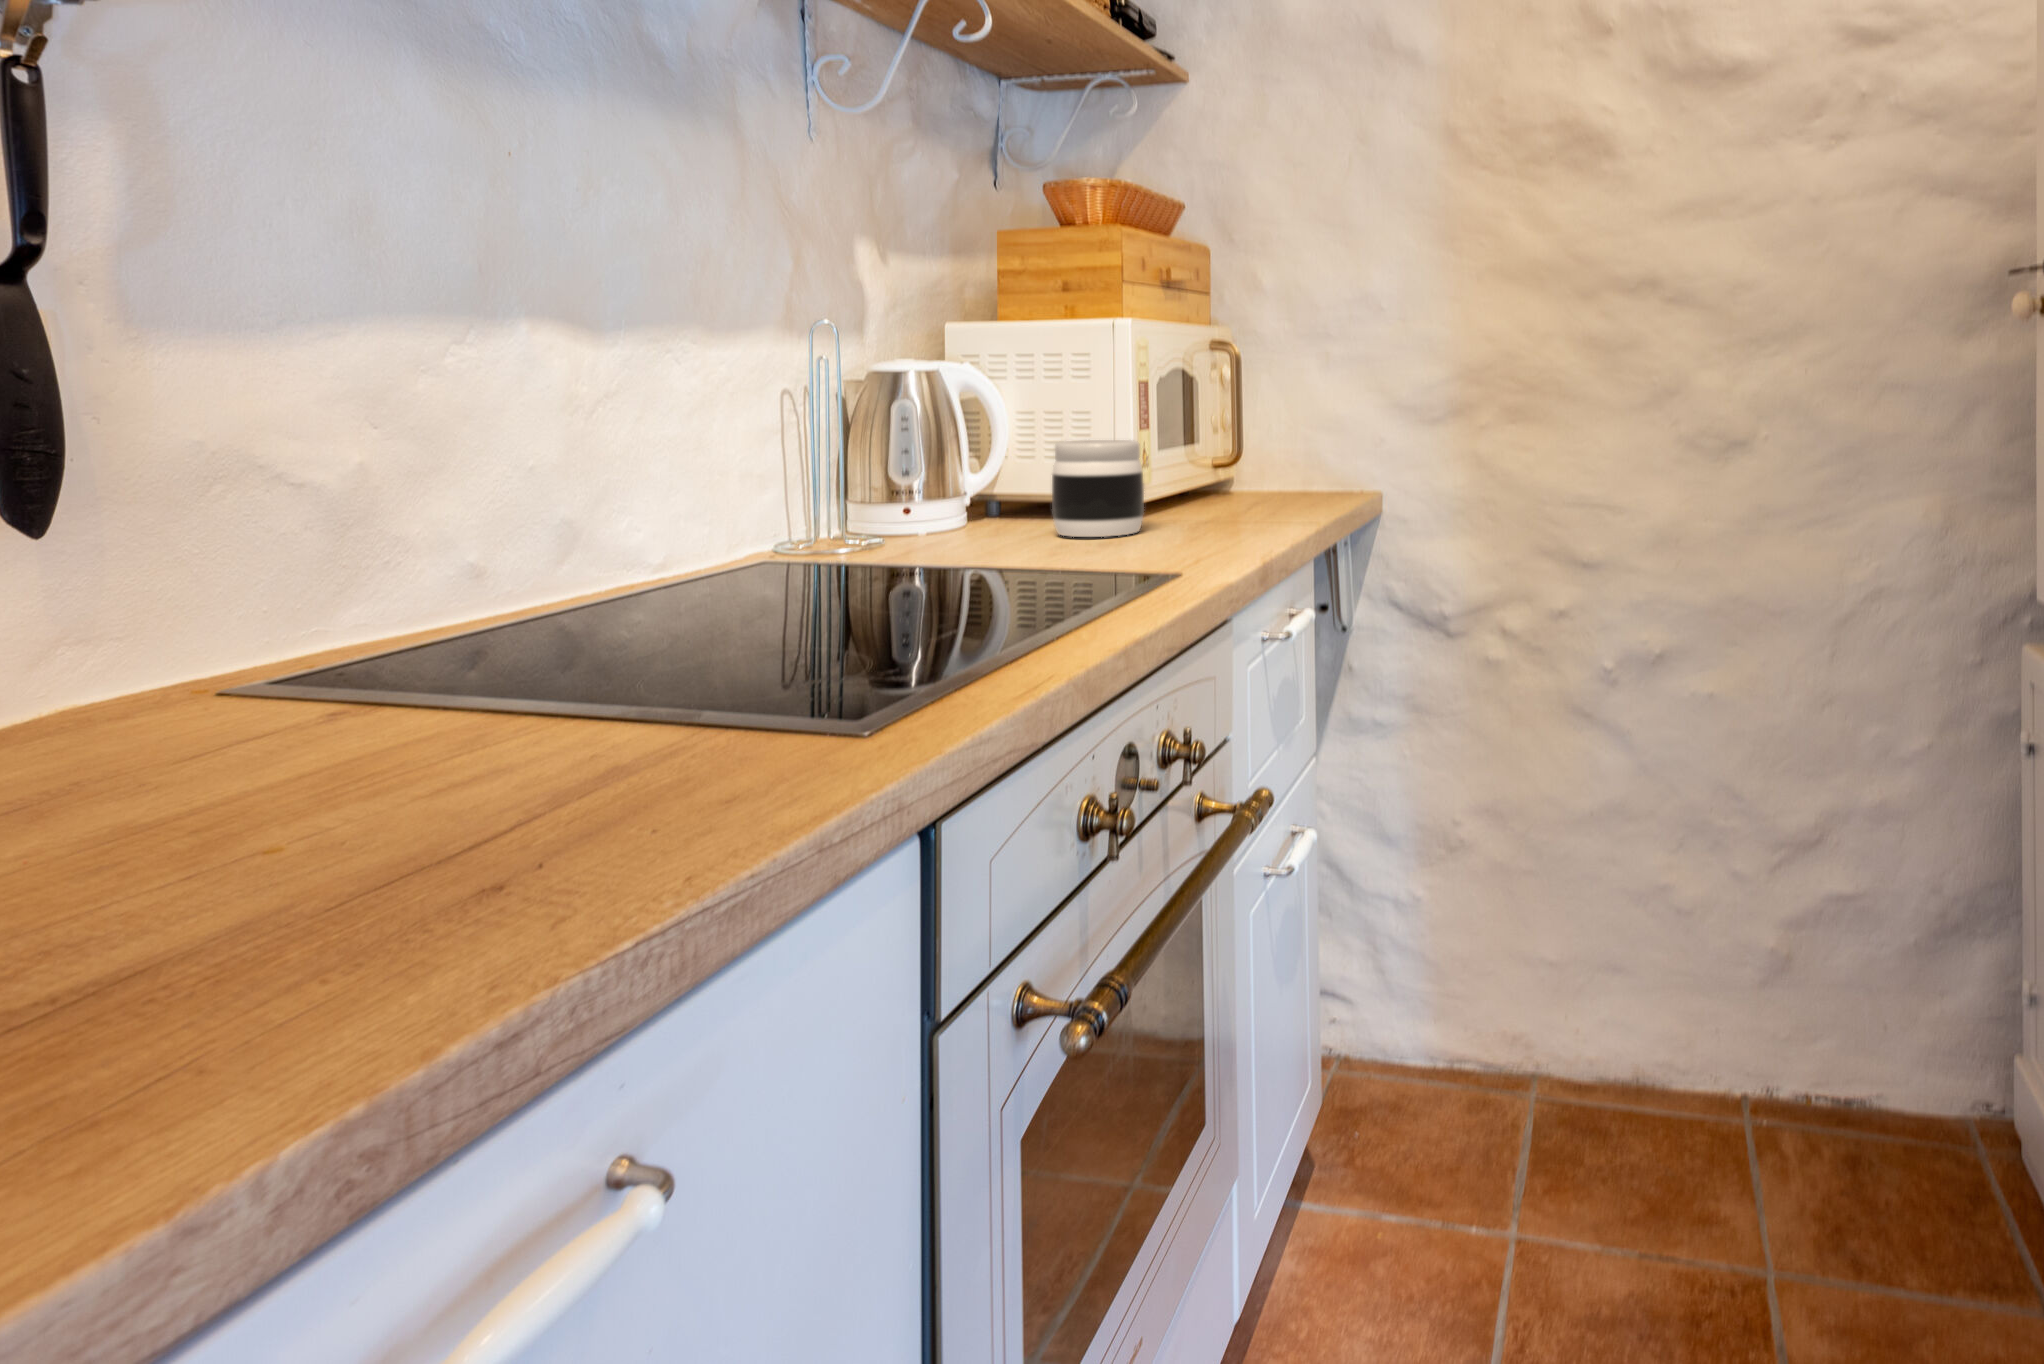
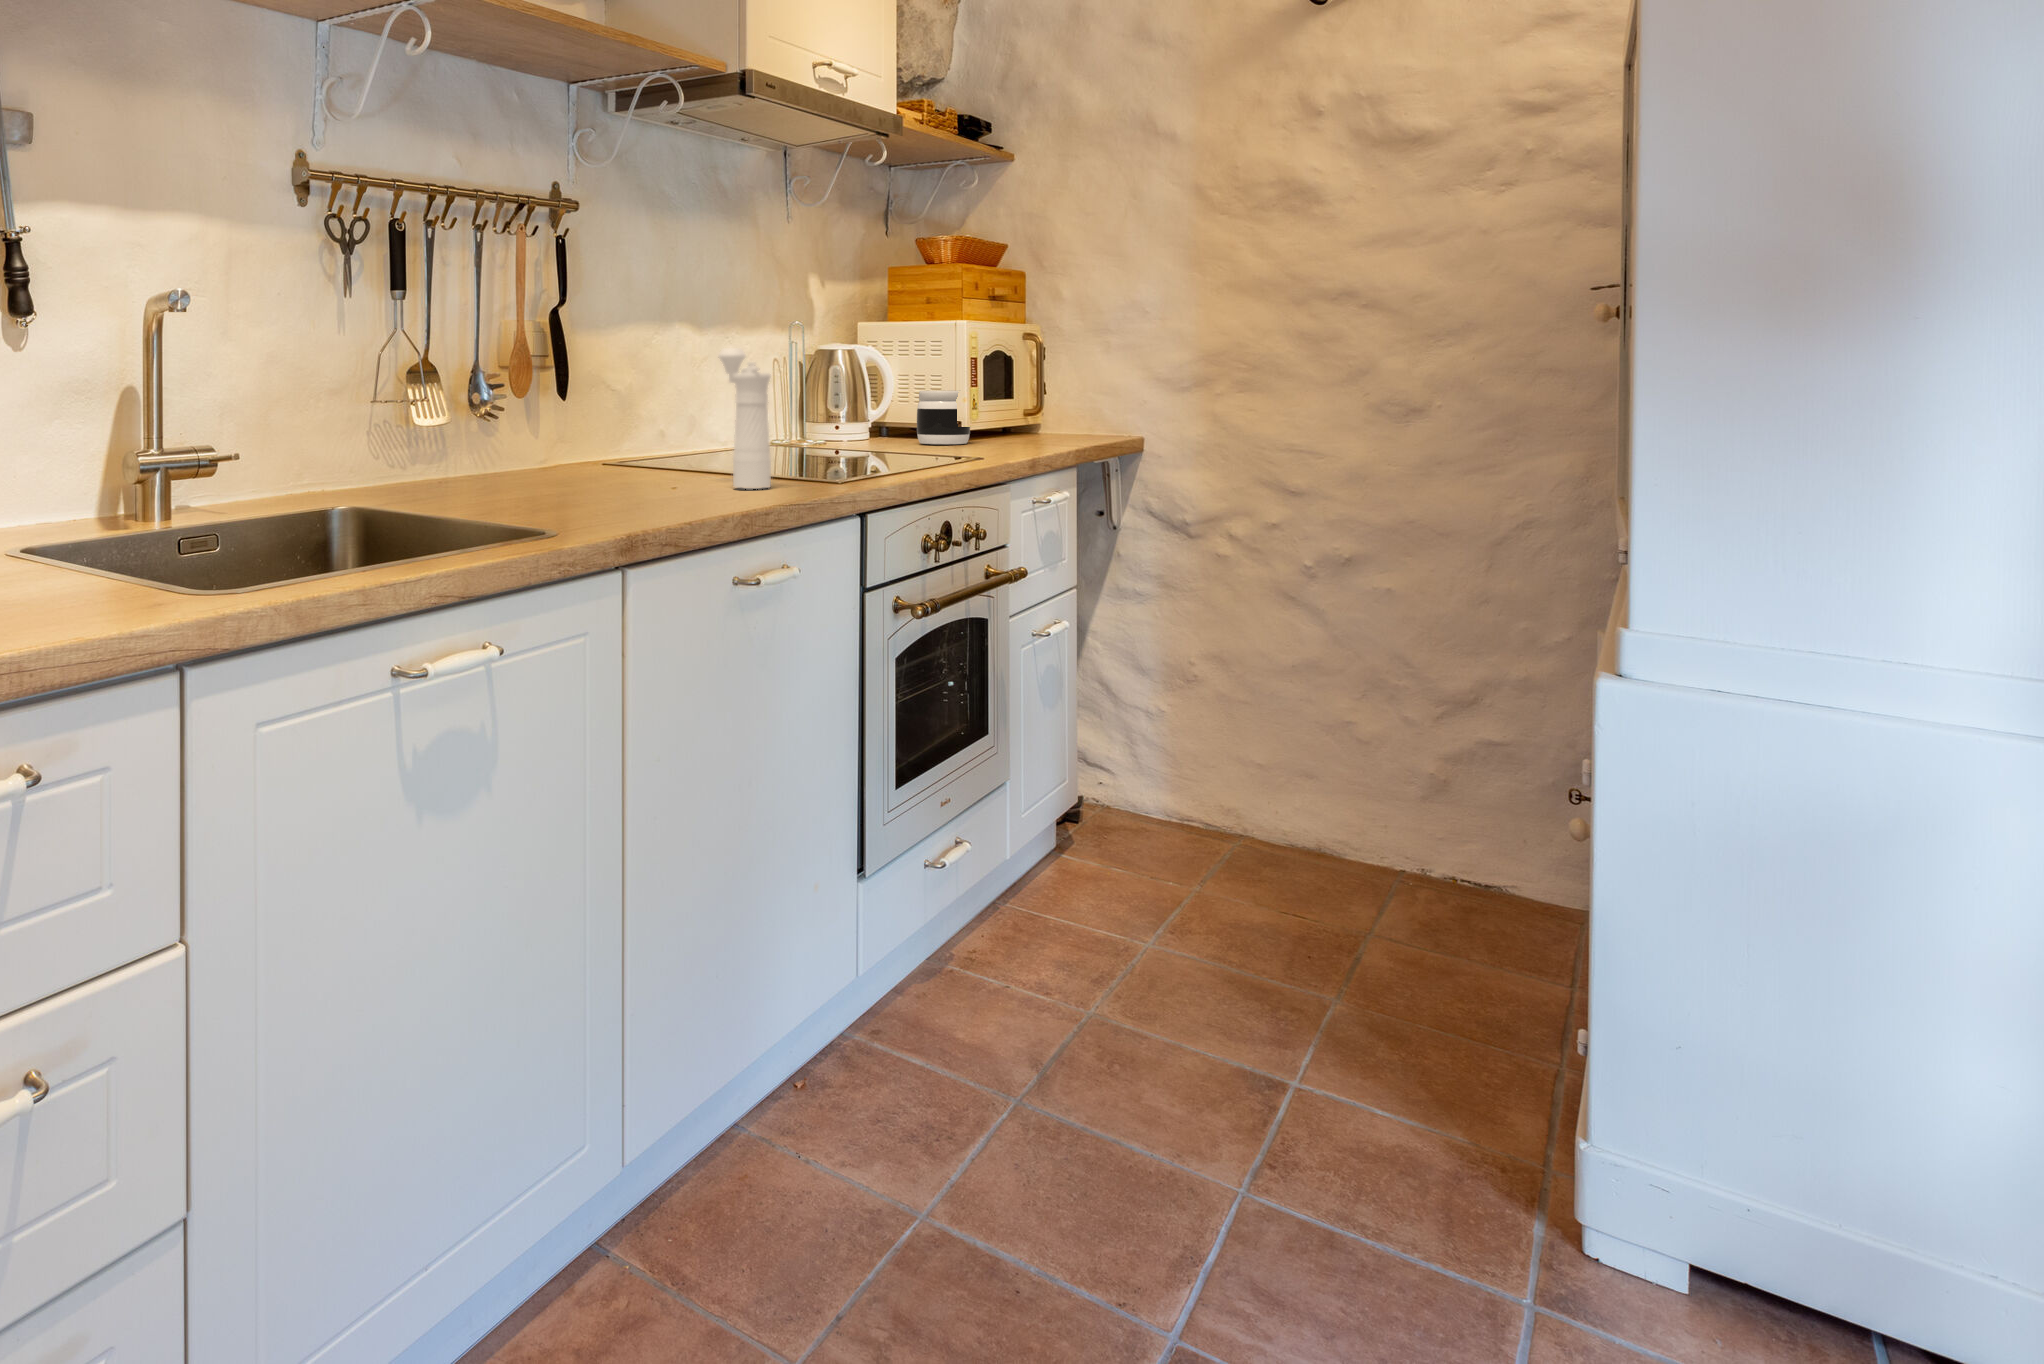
pepper mill: none [444,382,605,863] -> present [719,348,771,489]

